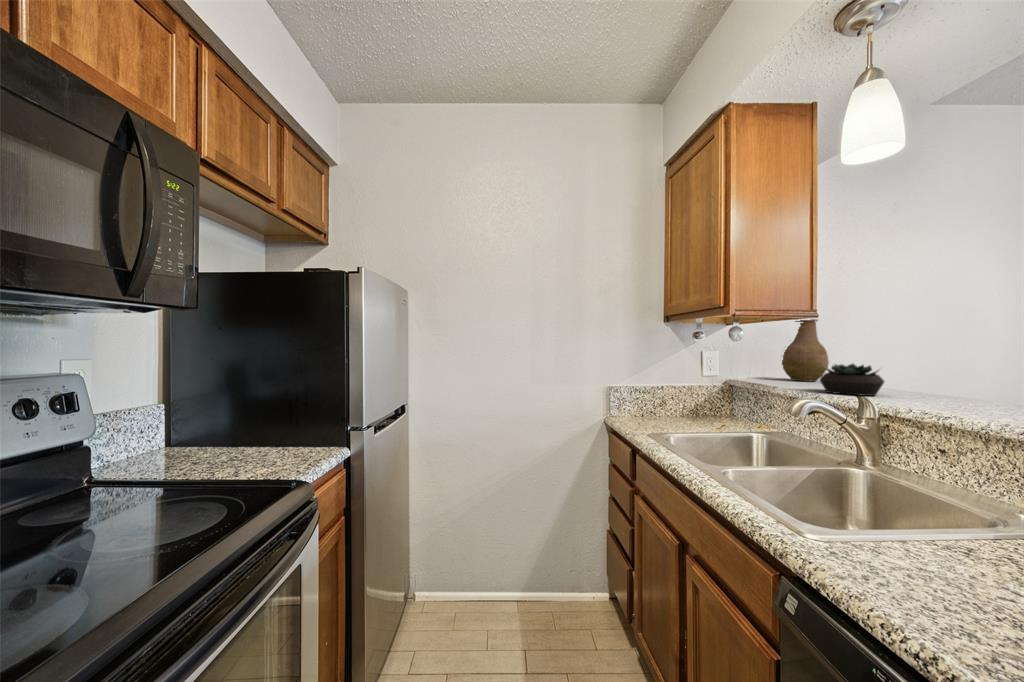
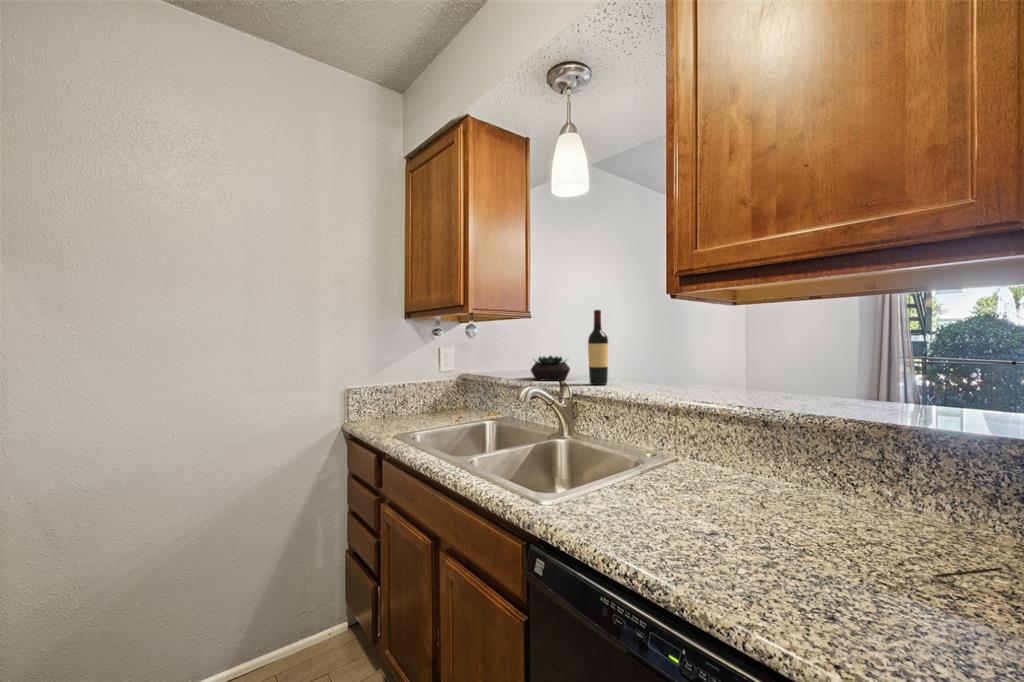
wine bottle: none [913,304,951,407] -> present [588,310,608,385]
vase: present [782,319,829,381] -> none [499,319,532,371]

